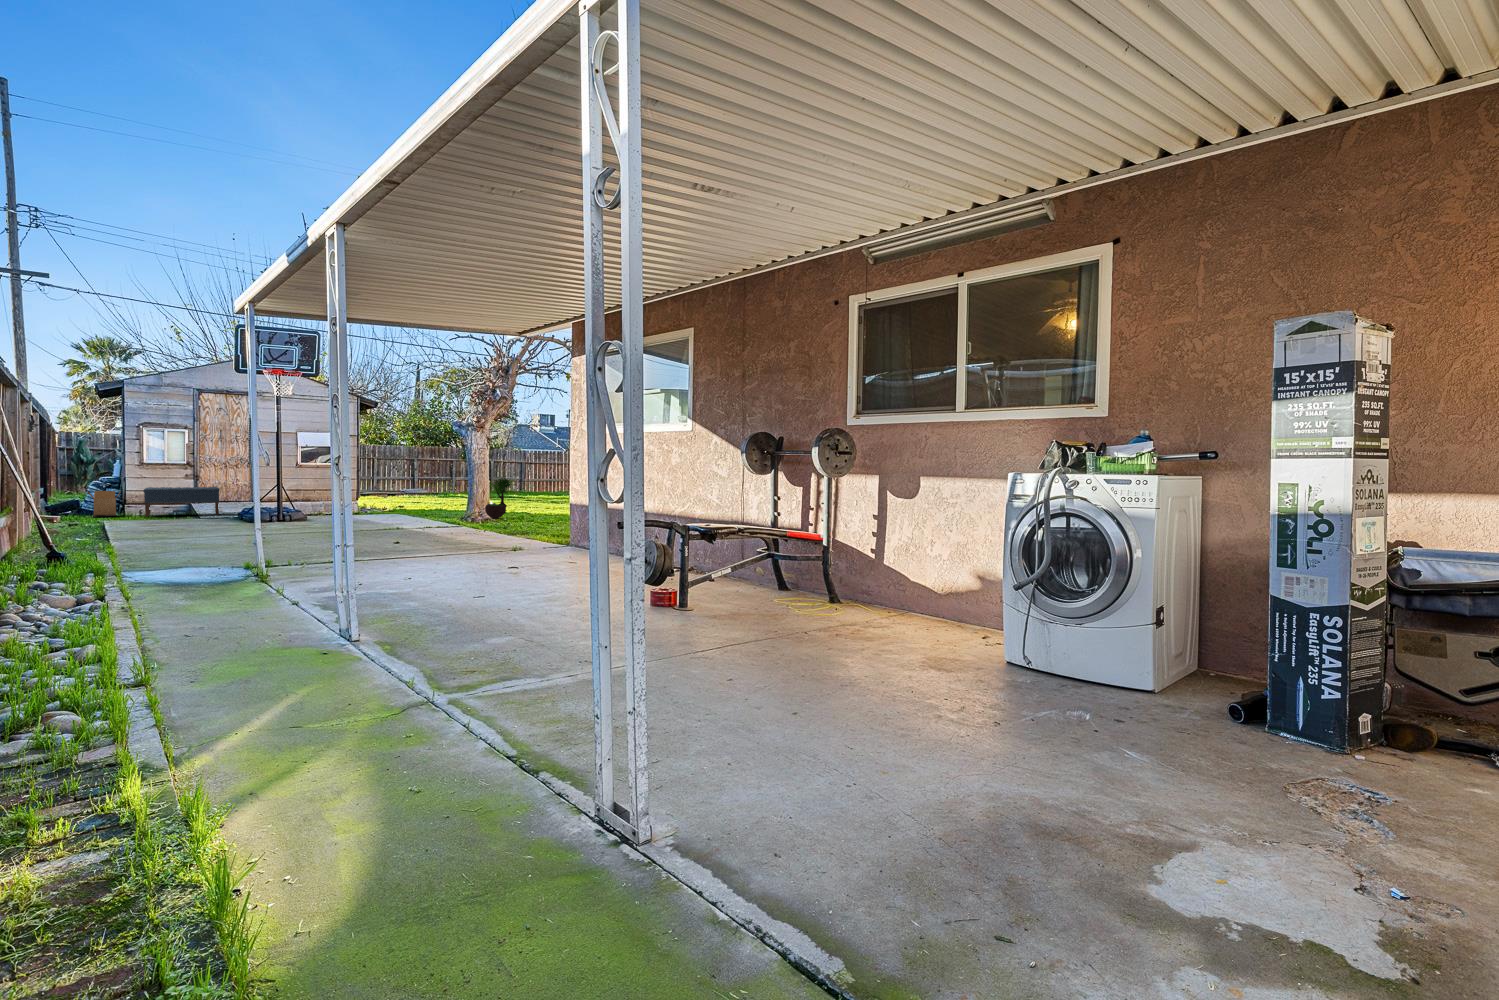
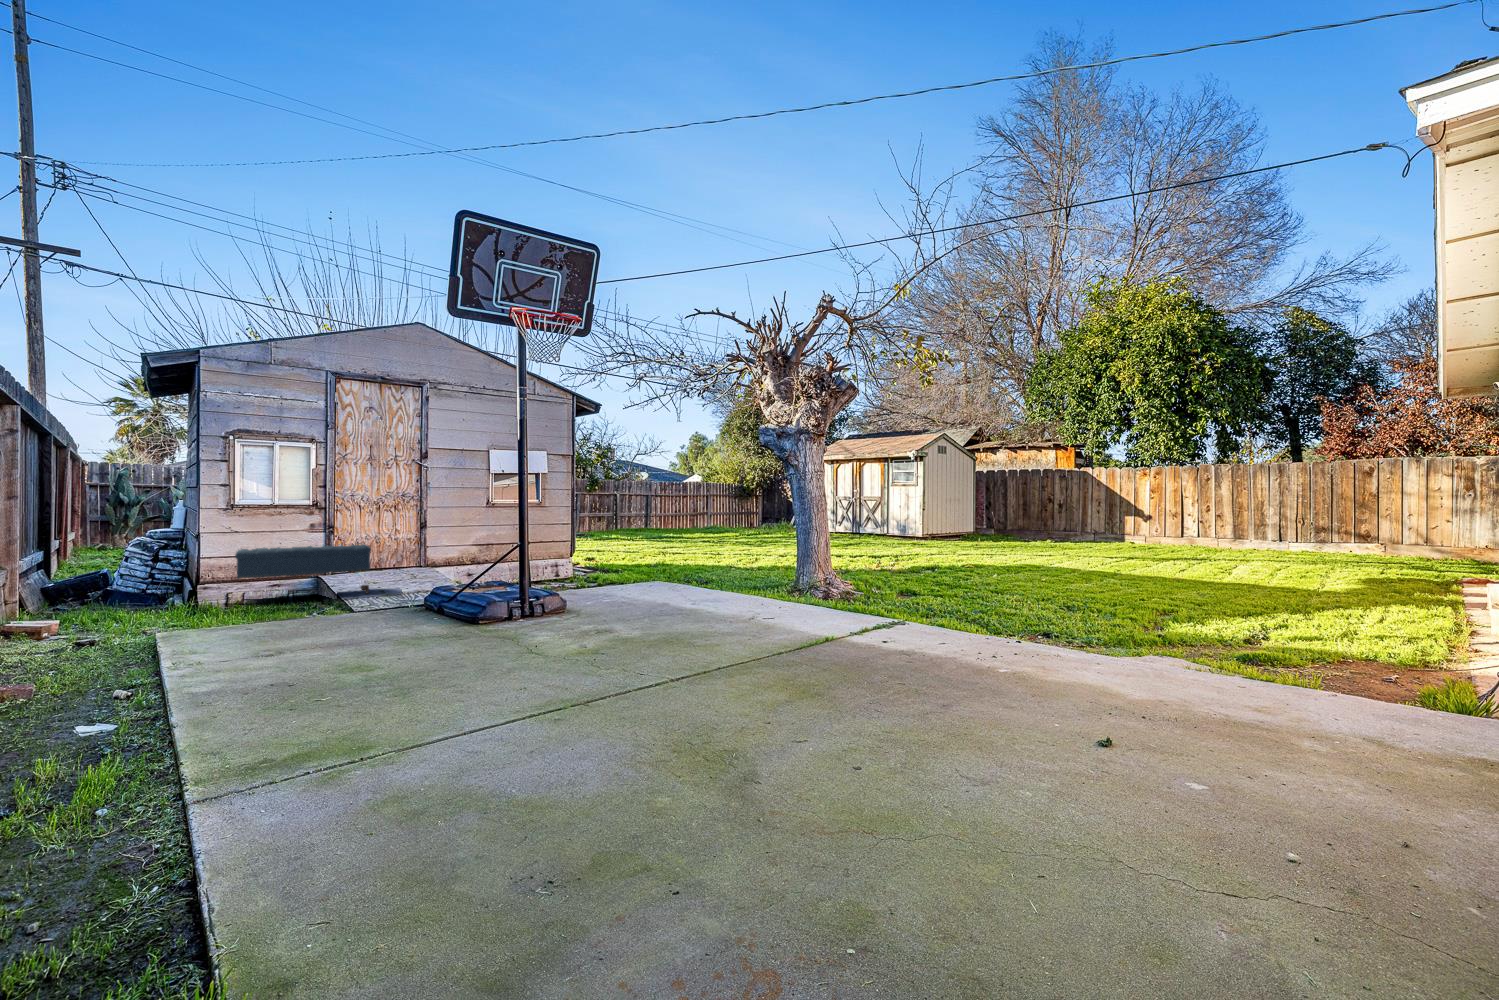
potted tree: present [485,478,512,518] -> none [840,512,891,590]
cardboard box: present [88,491,119,517] -> none [124,557,191,609]

